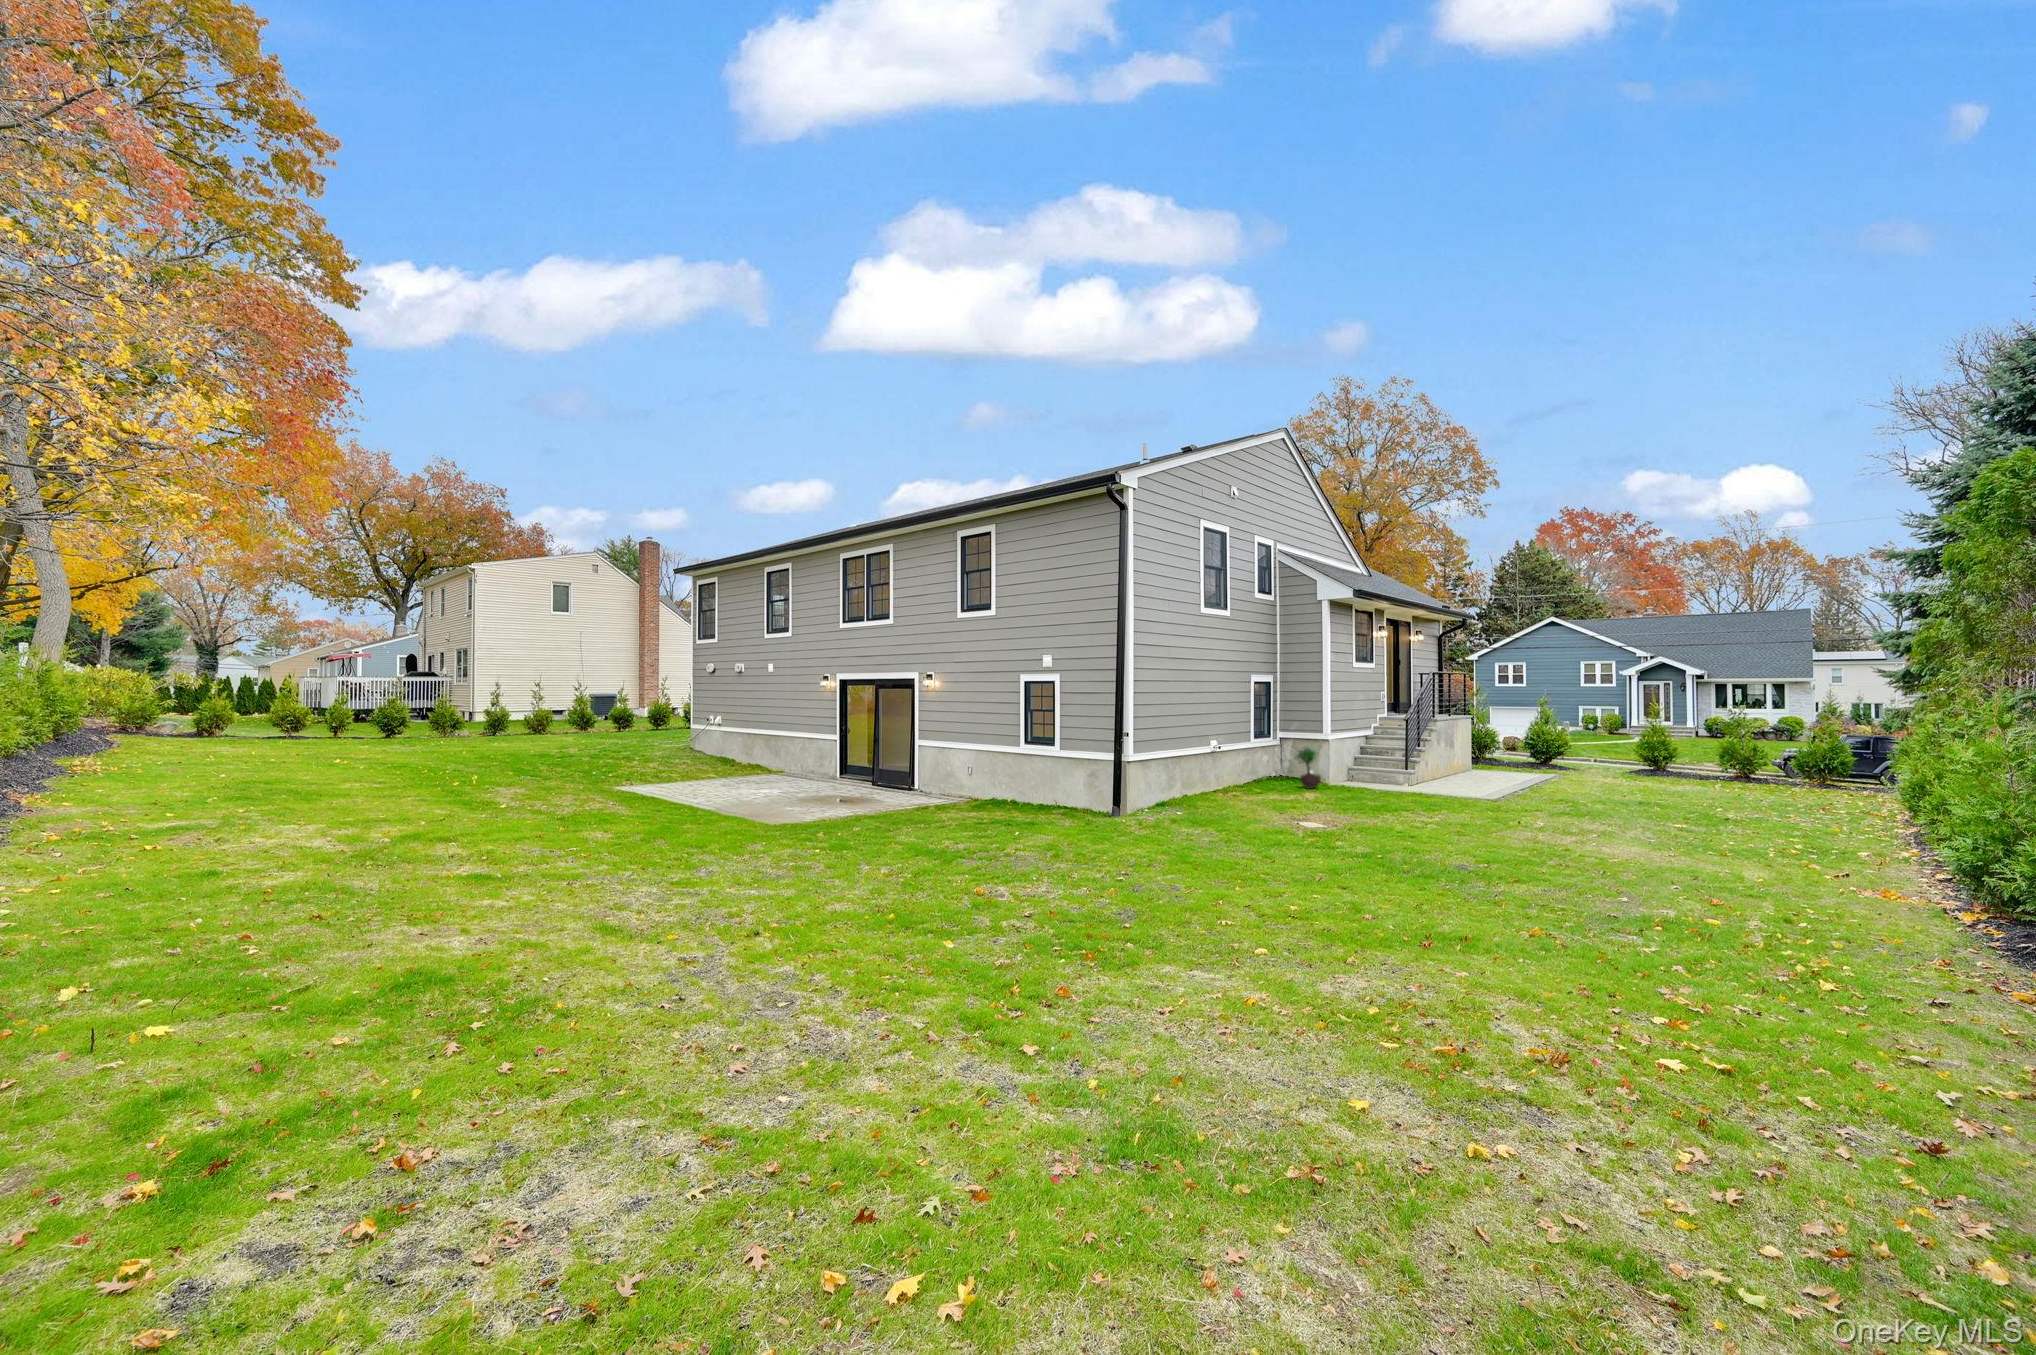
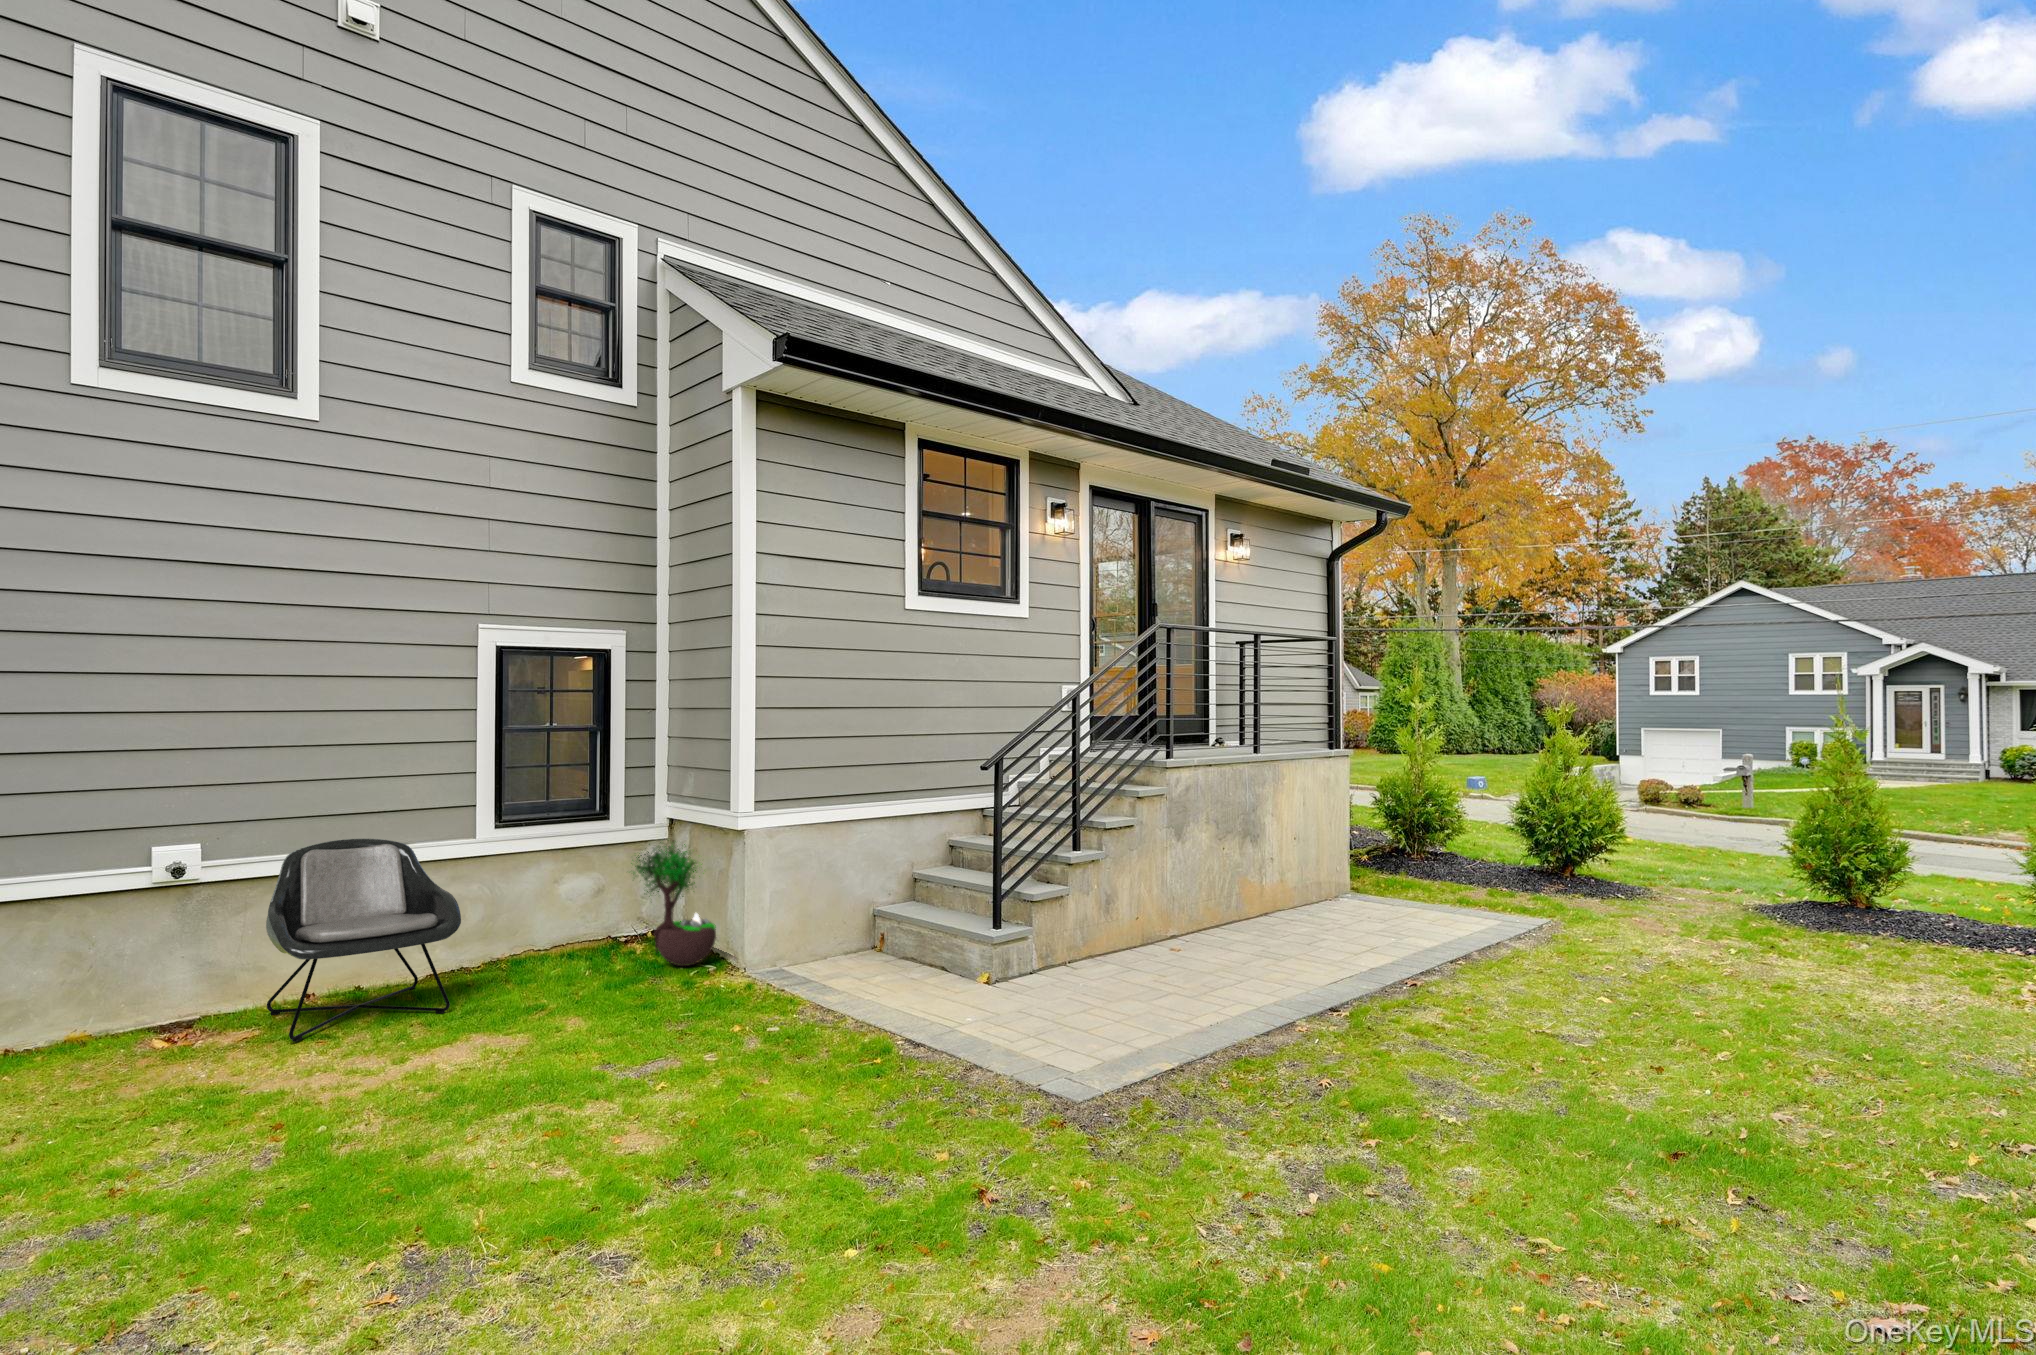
lounge chair: none [1232,744,1287,799] -> present [266,838,461,1042]

